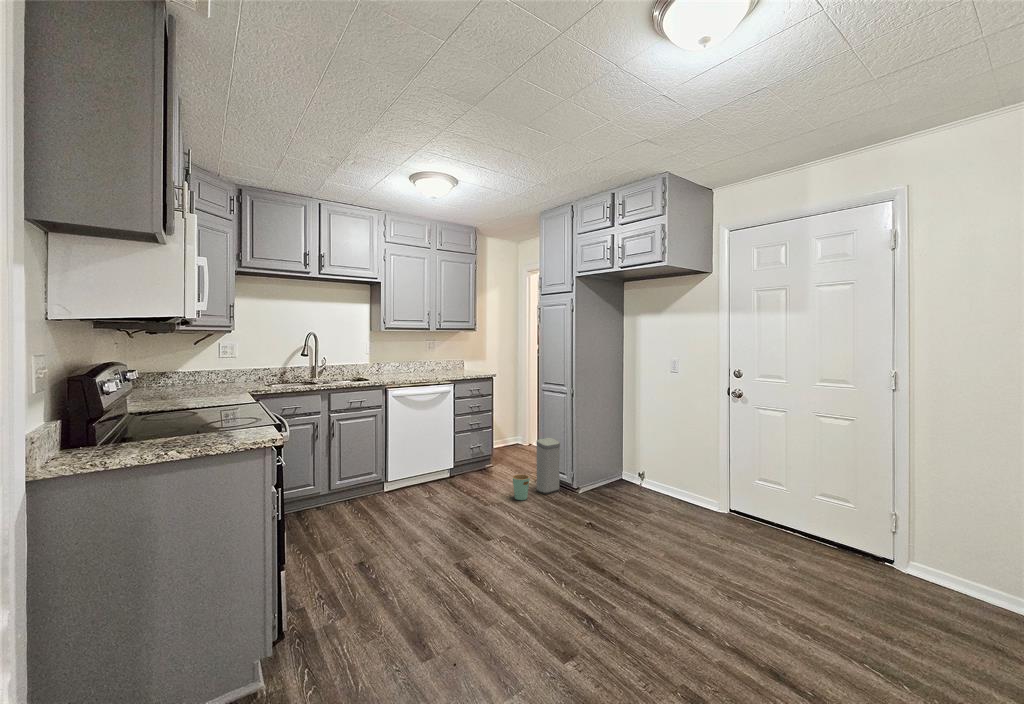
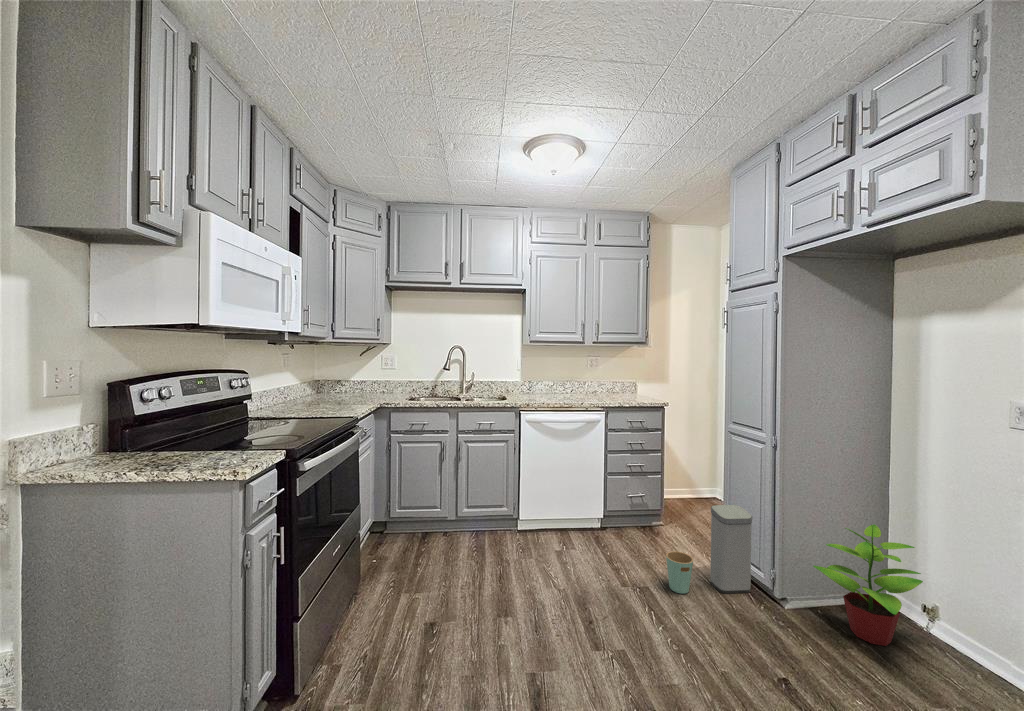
potted plant: none [592,433,640,497] -> present [813,525,923,646]

